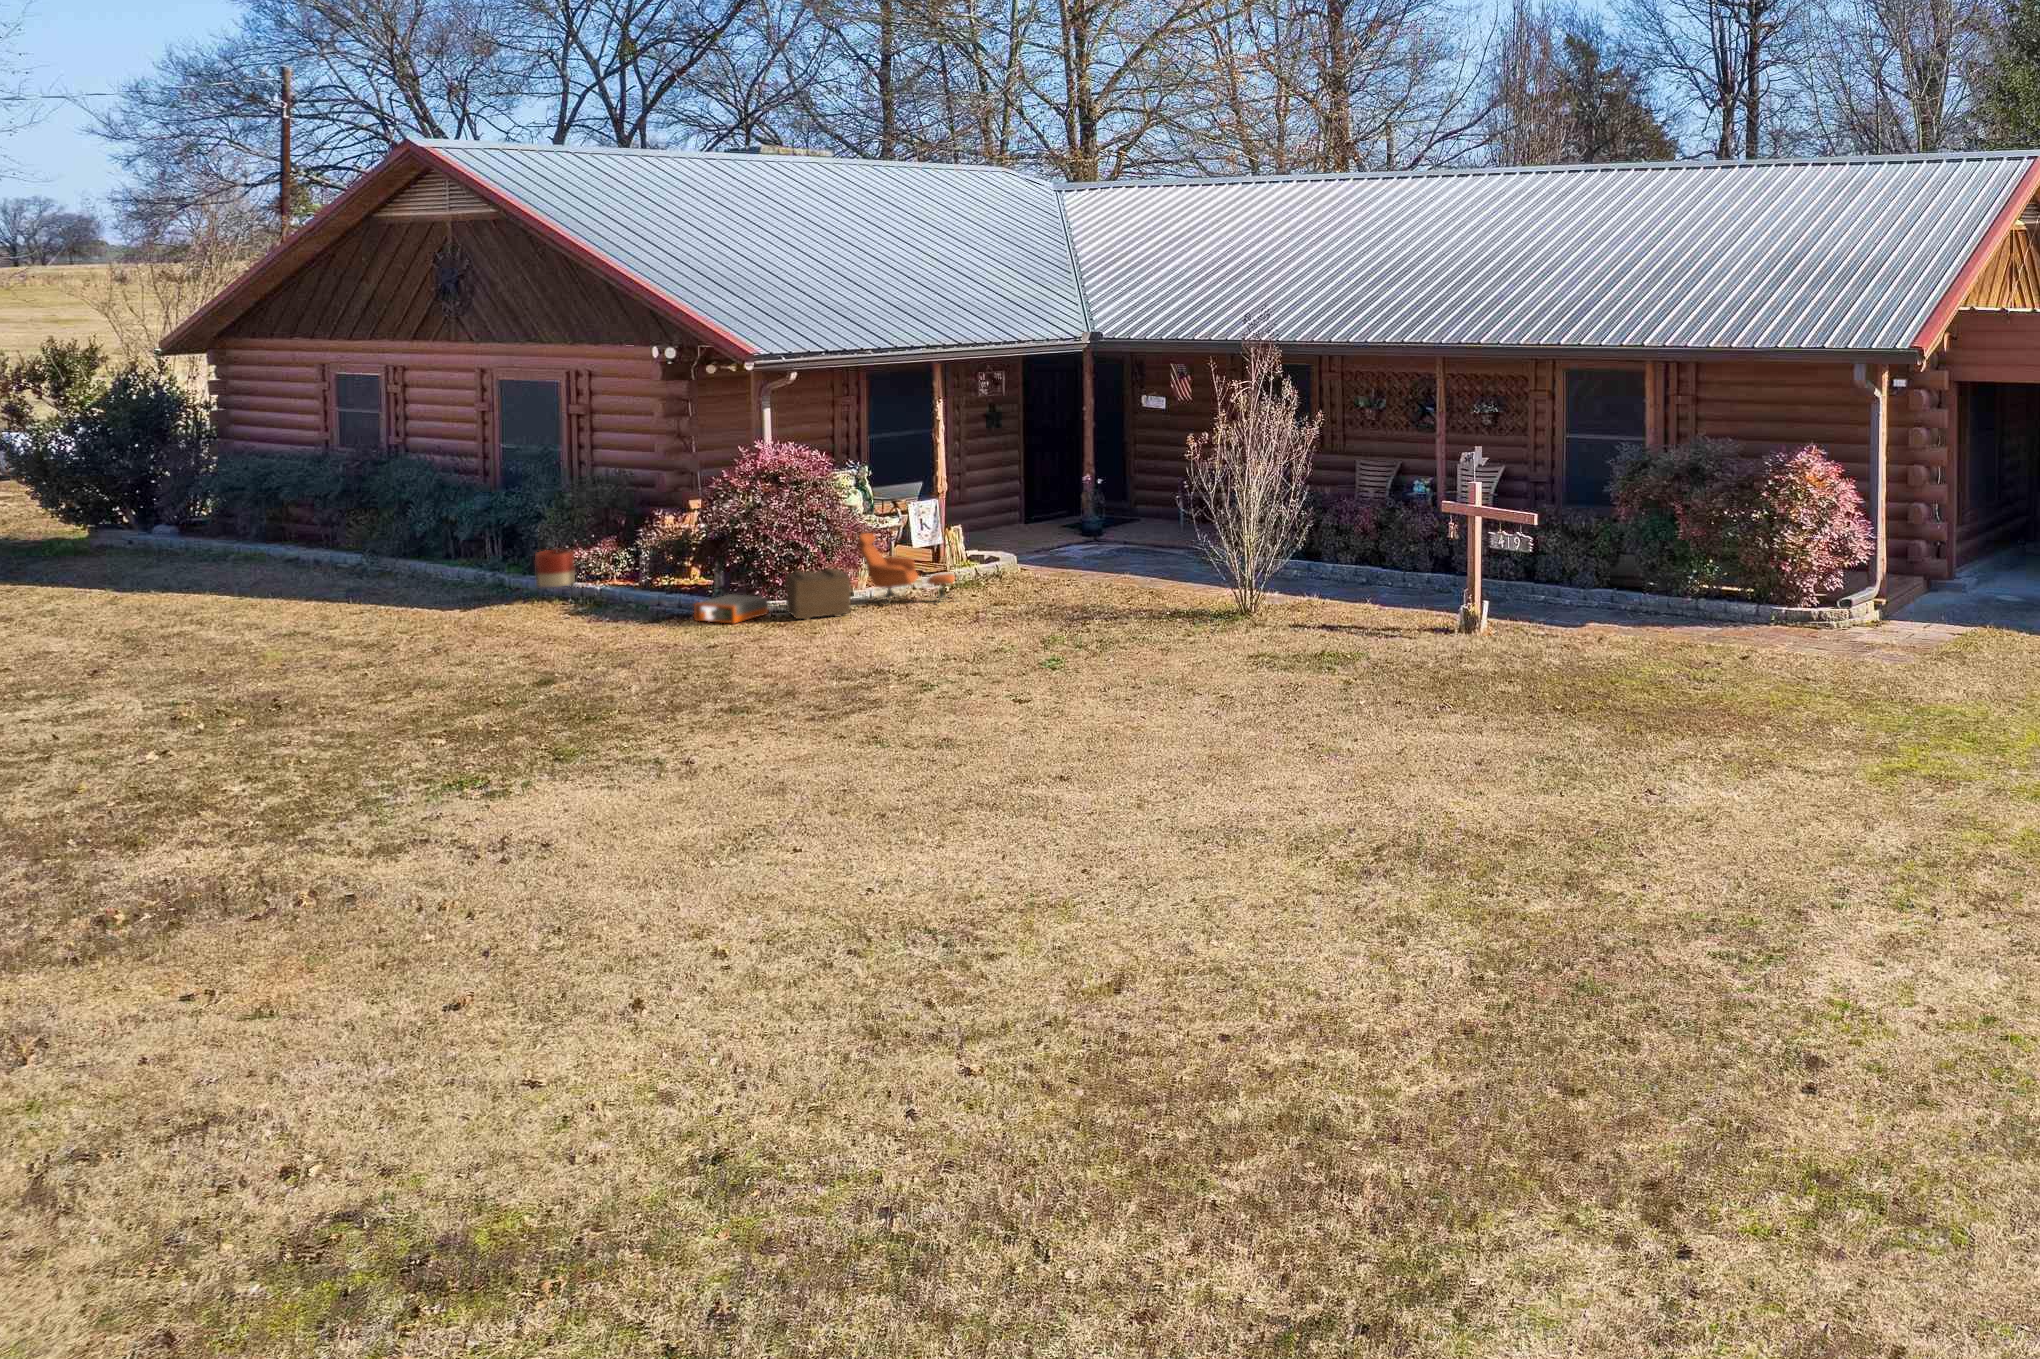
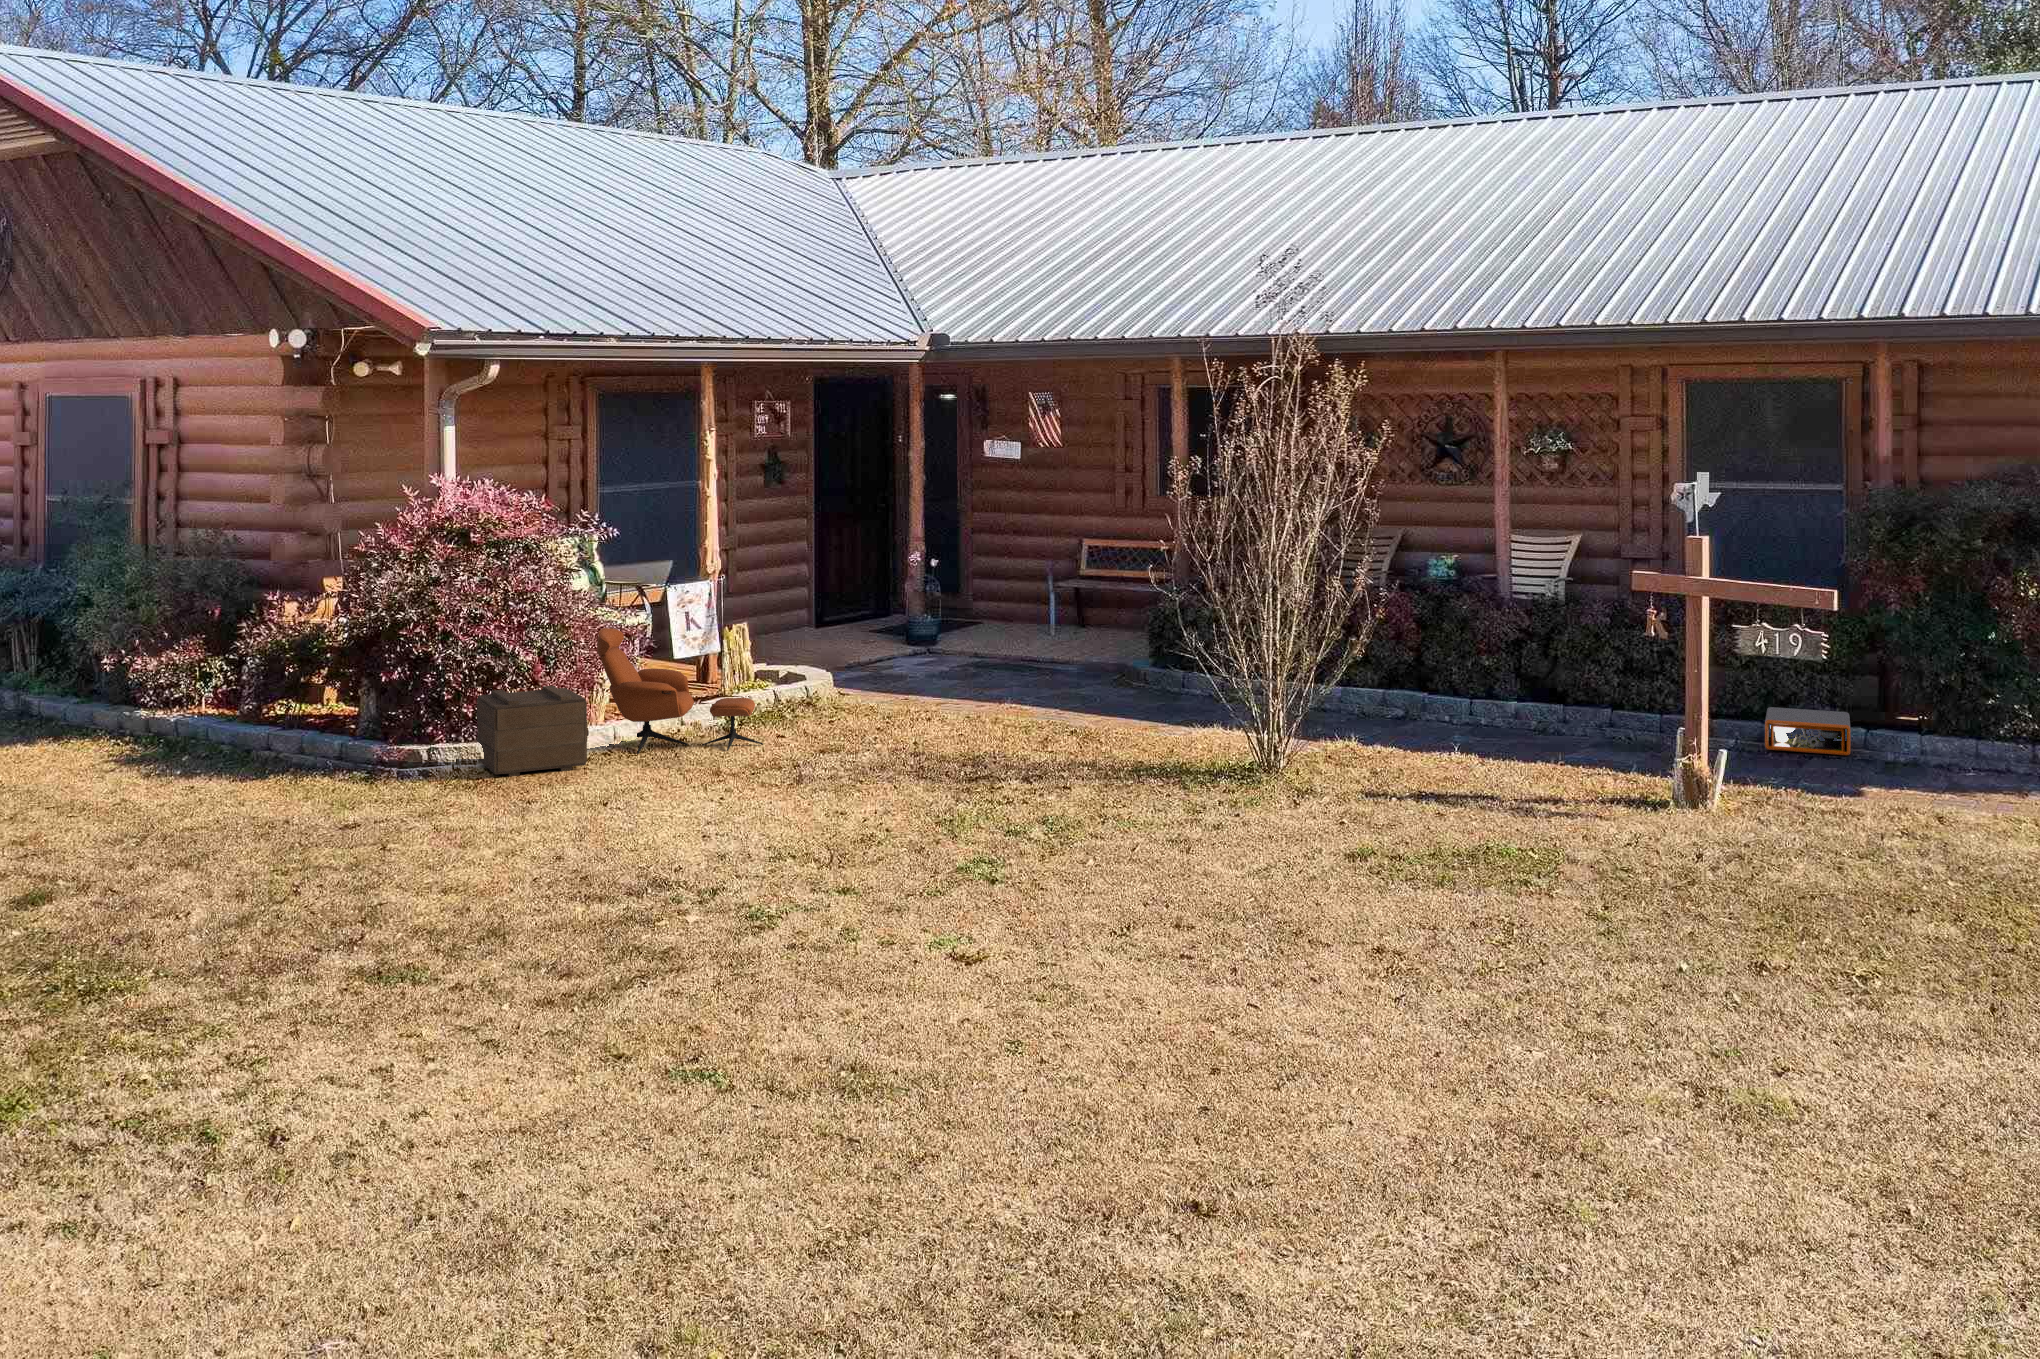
planter: present [535,549,575,588] -> none [73,656,136,742]
storage box: present [694,594,769,624] -> present [1765,707,1851,755]

